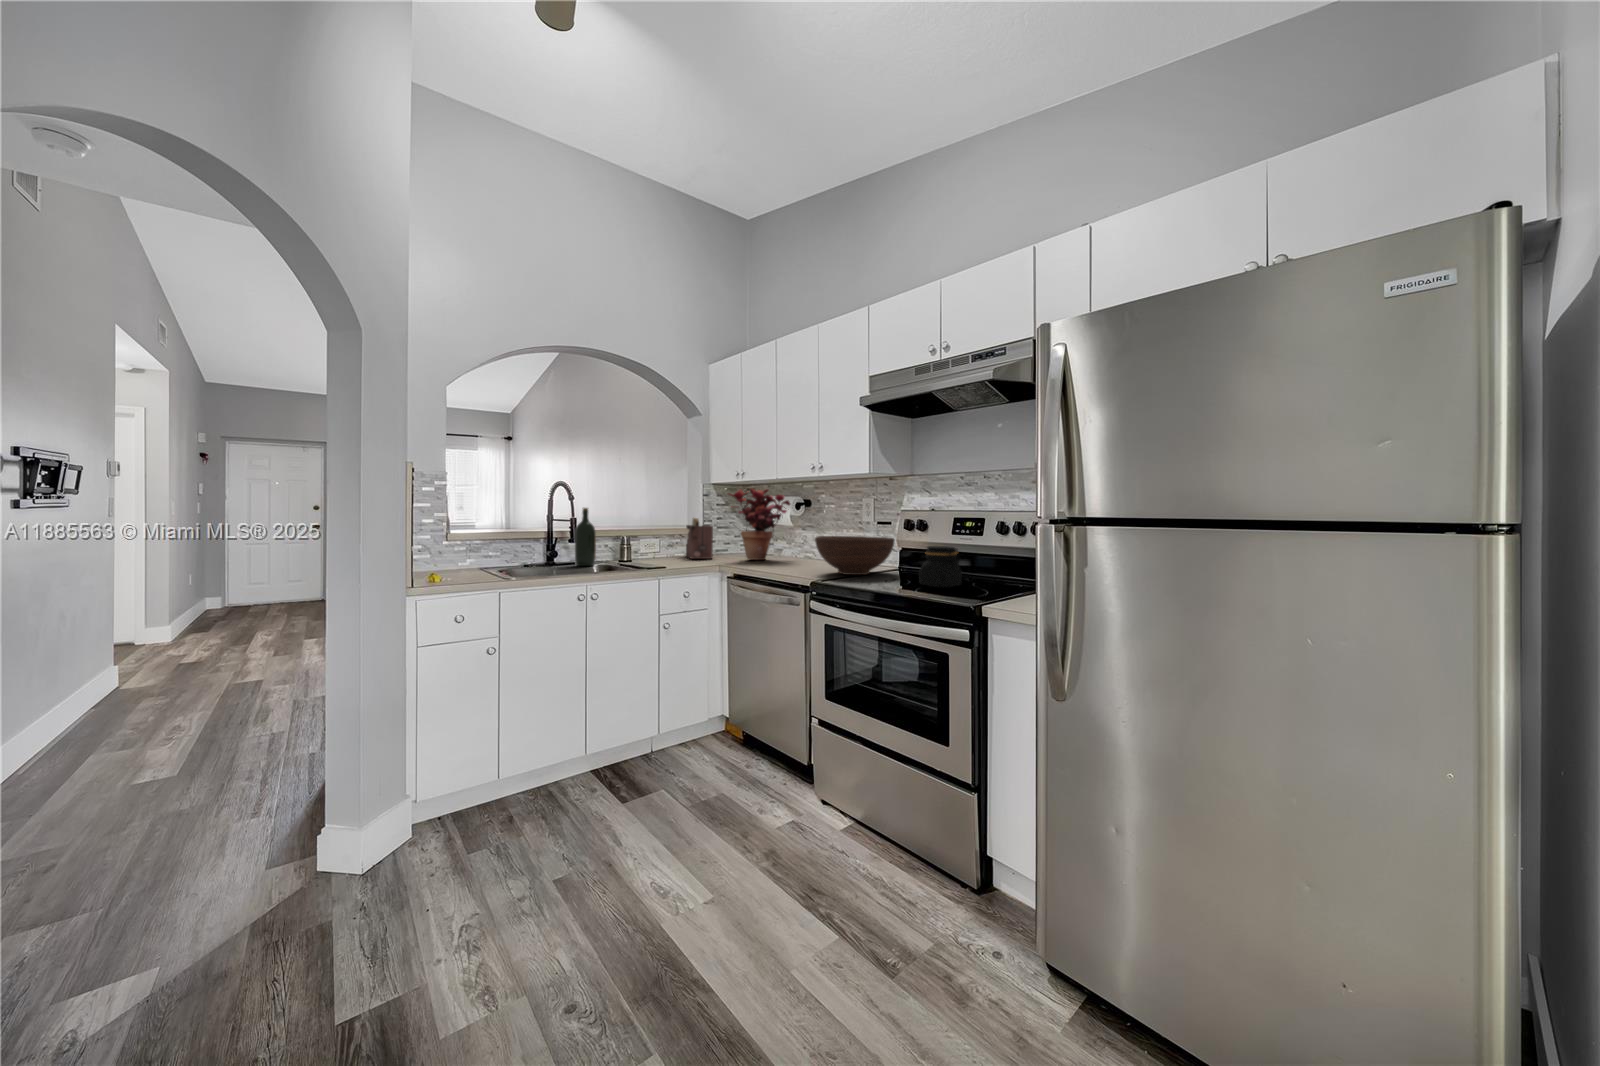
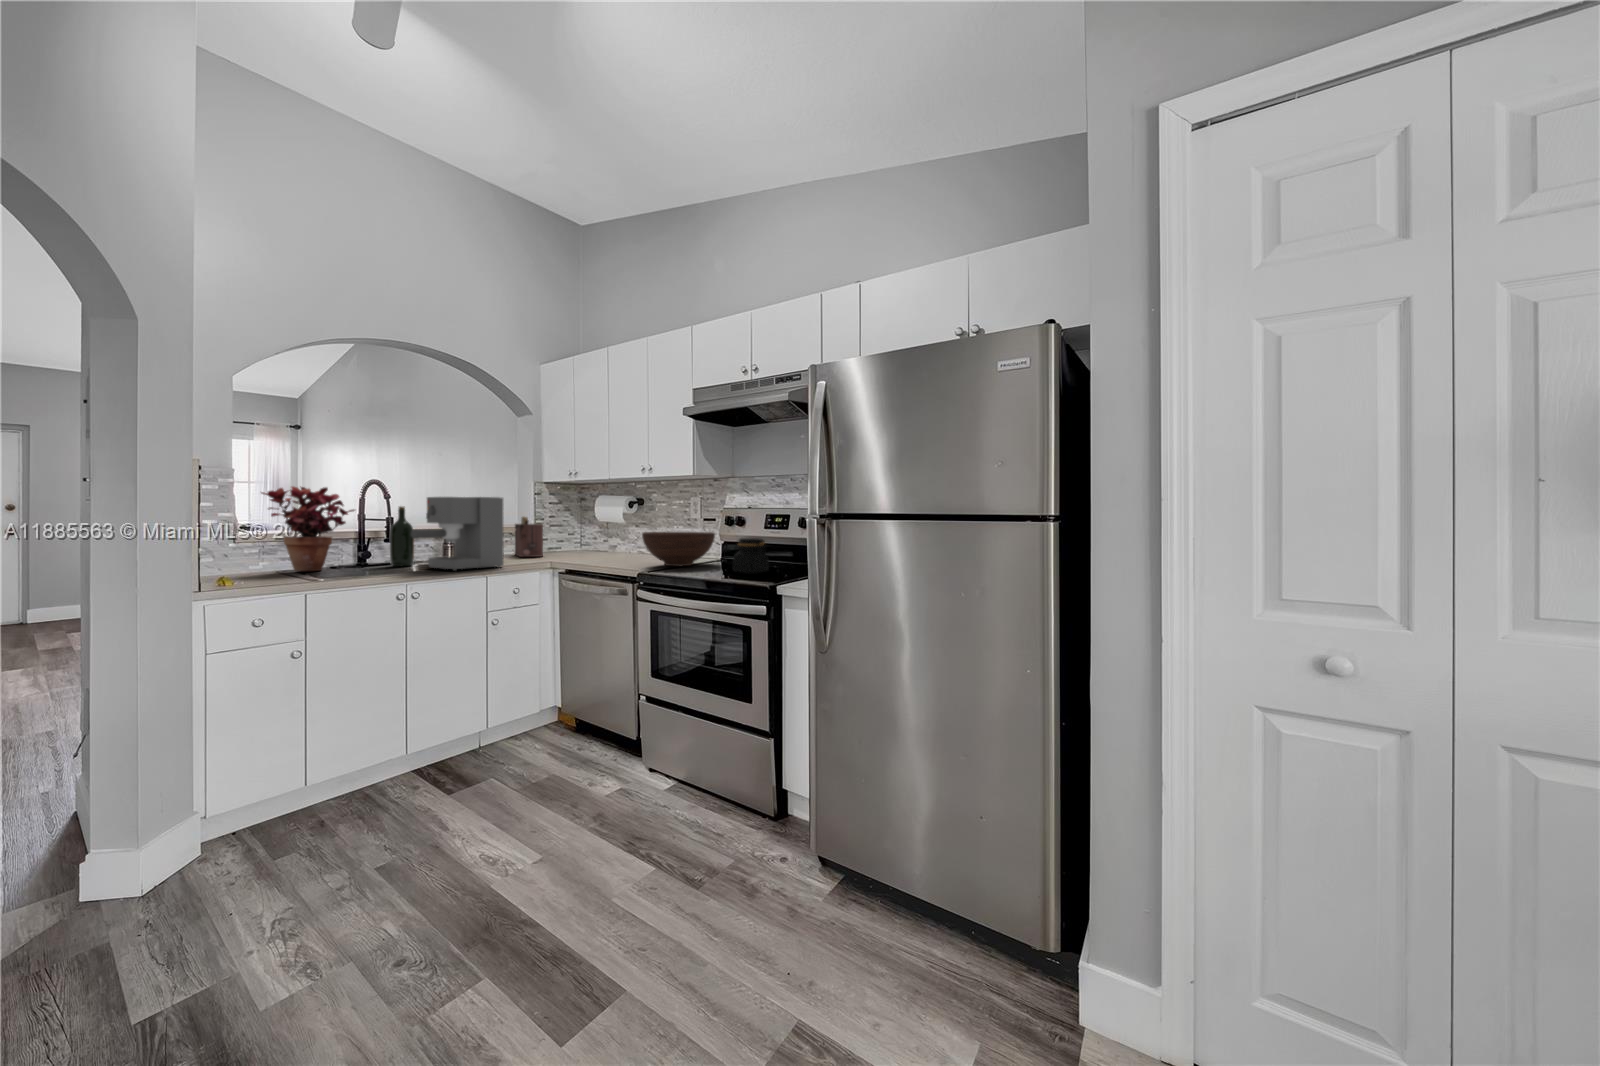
potted plant: present [728,489,790,560] -> present [261,487,355,571]
coffee maker: none [592,498,677,573] -> present [411,497,504,571]

